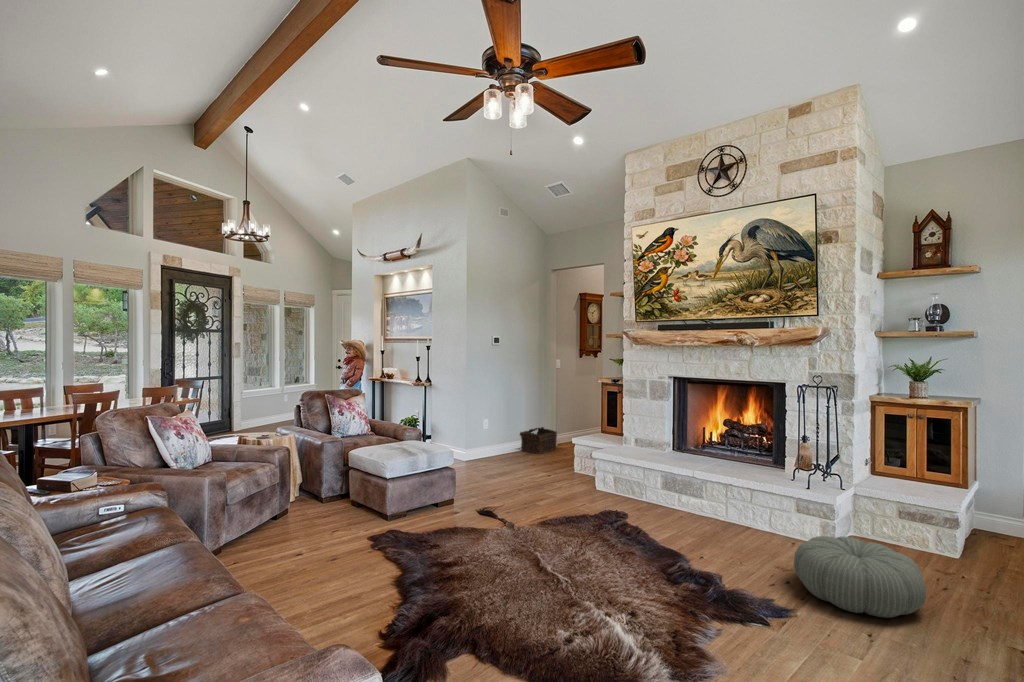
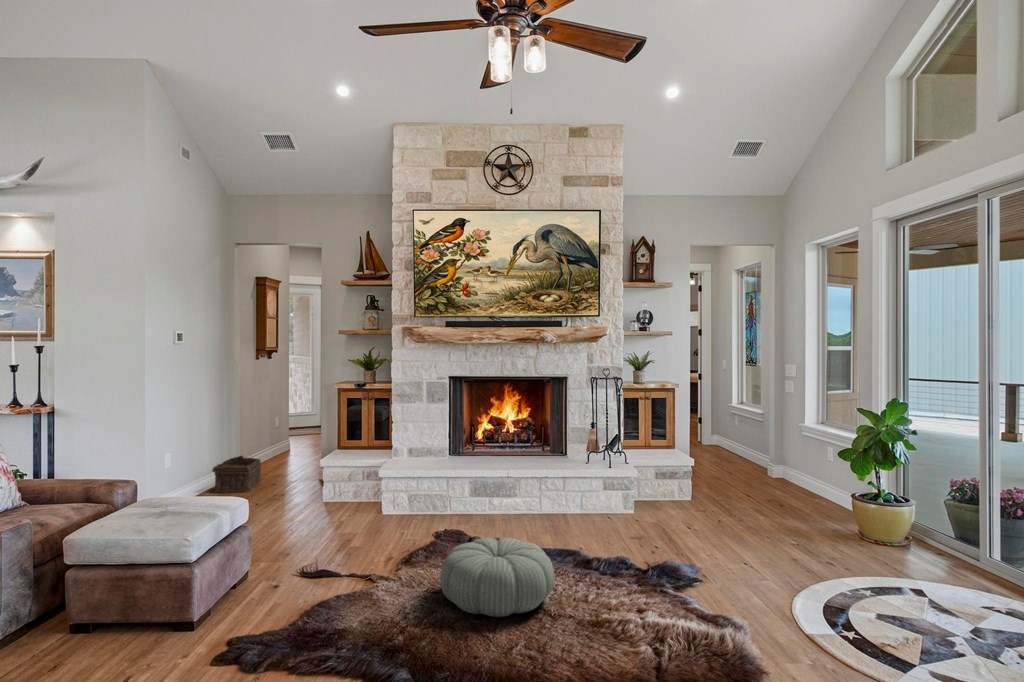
pouf: present [794,536,926,618] -> present [440,538,554,617]

